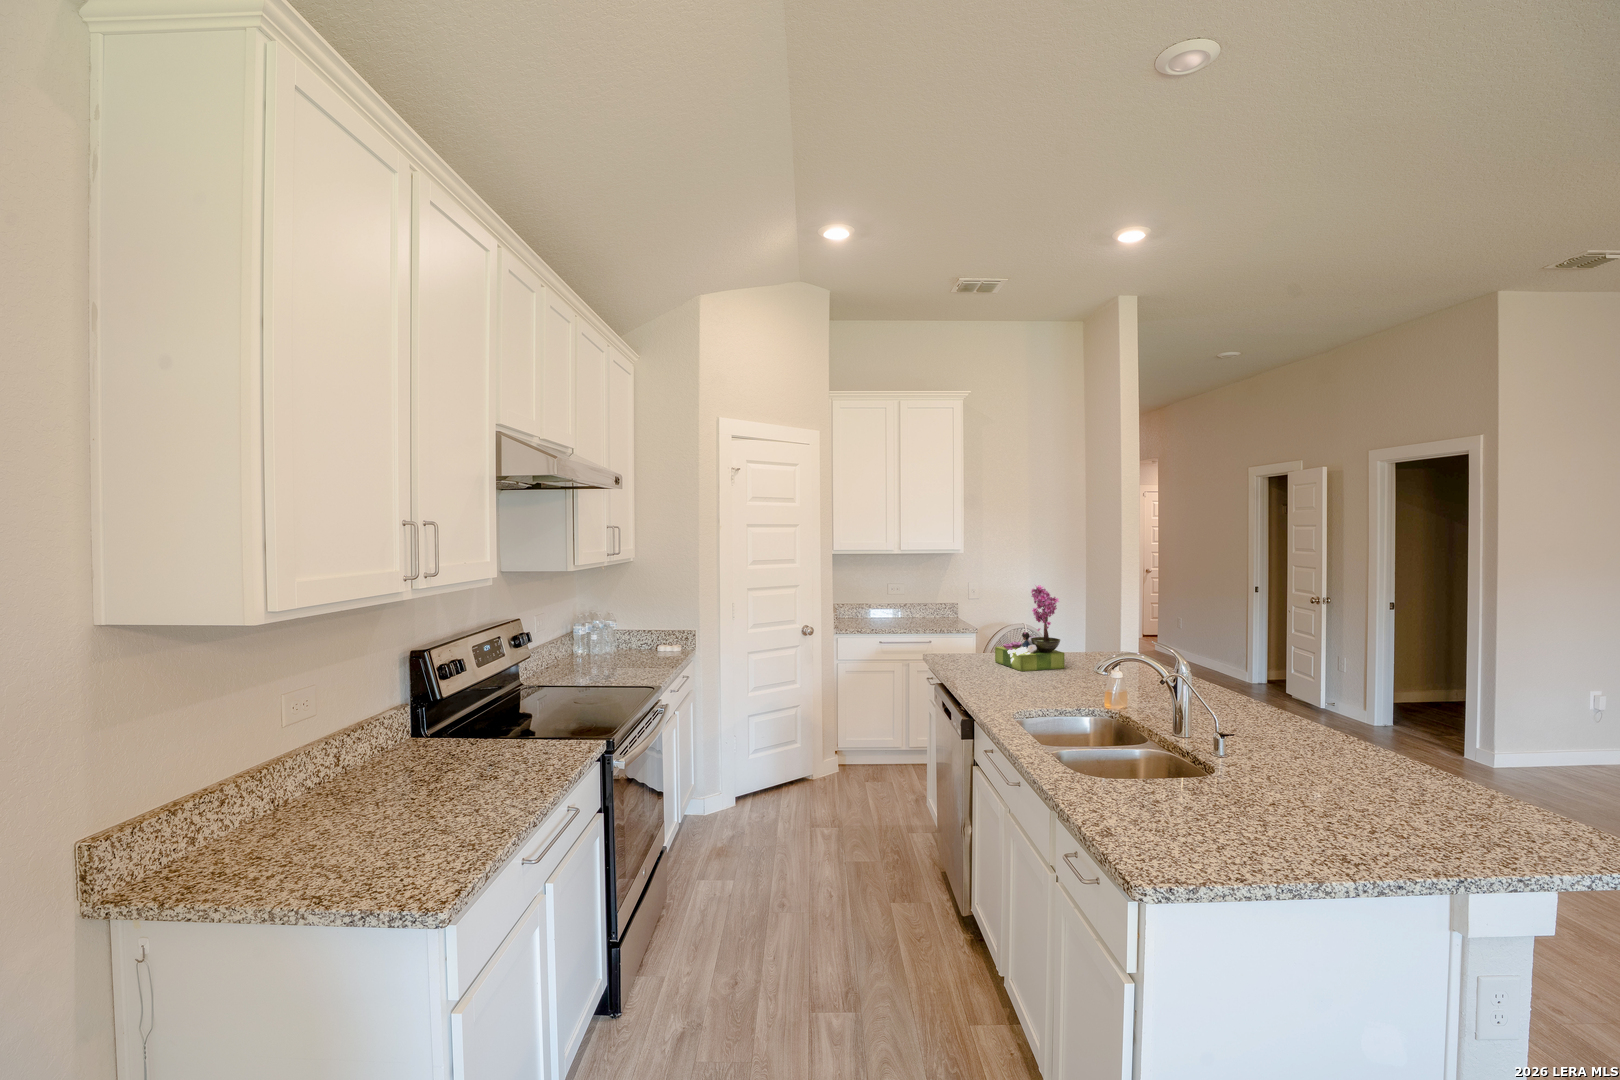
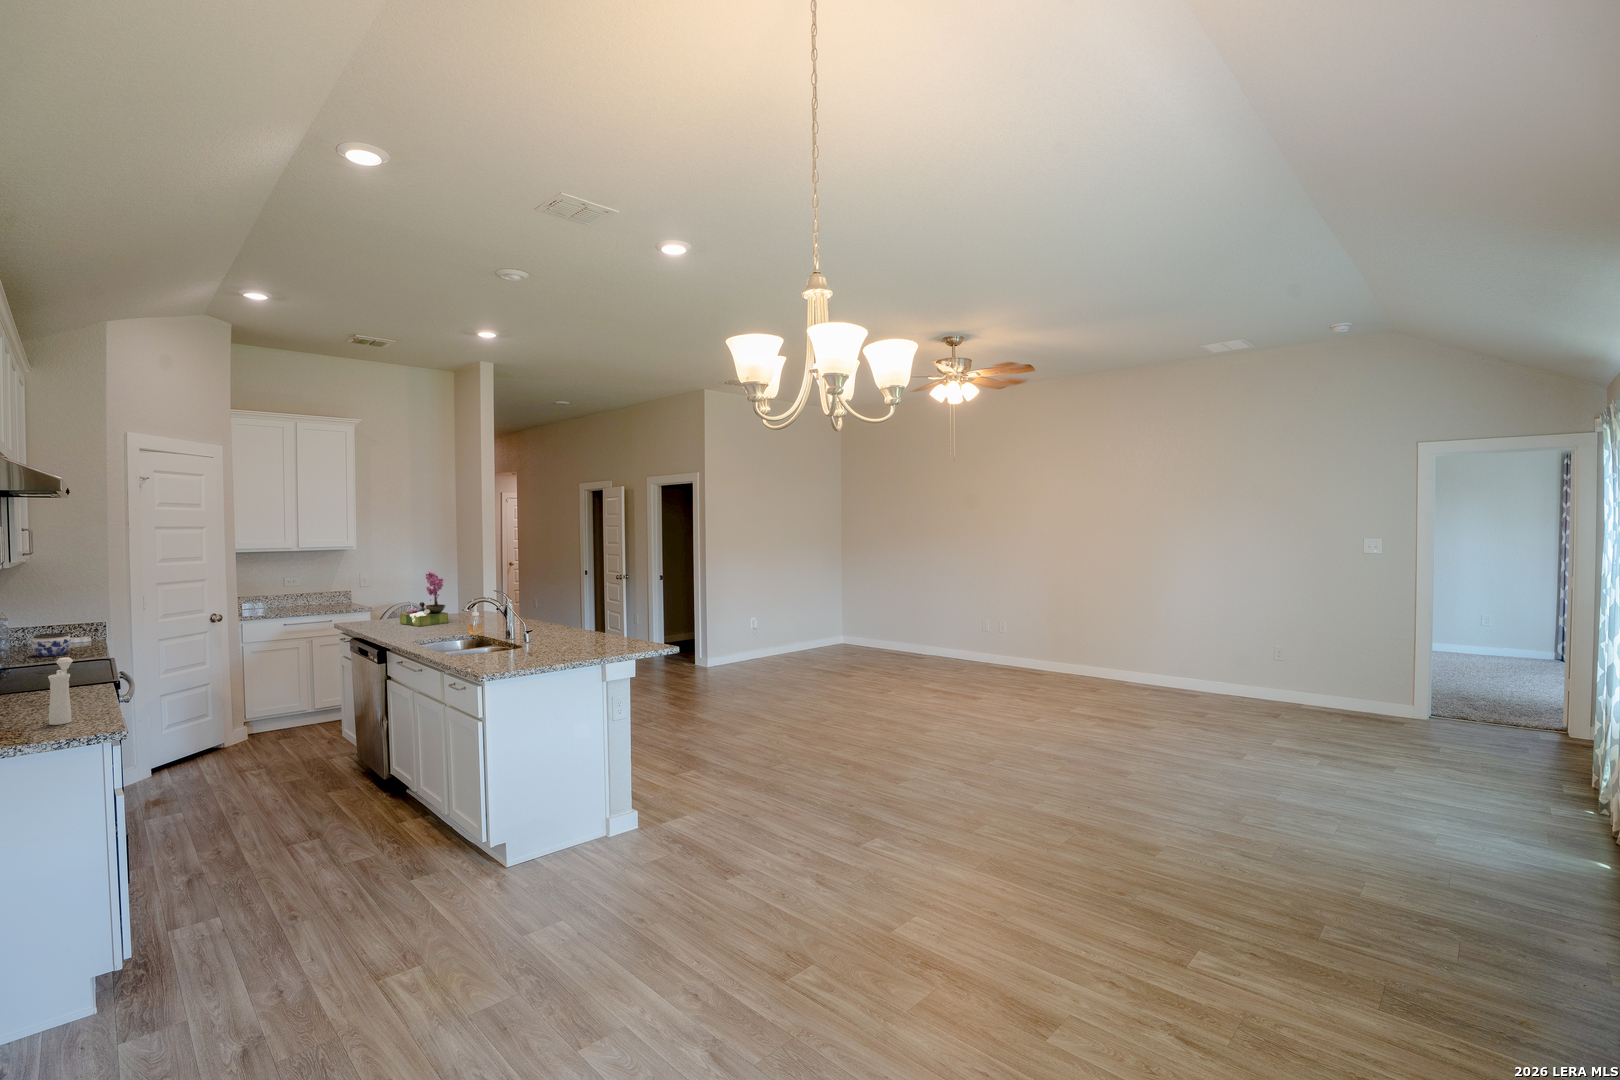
jar: none [617,638,650,665] -> present [31,633,71,657]
pepper mill: none [380,704,447,829] -> present [48,657,73,725]

